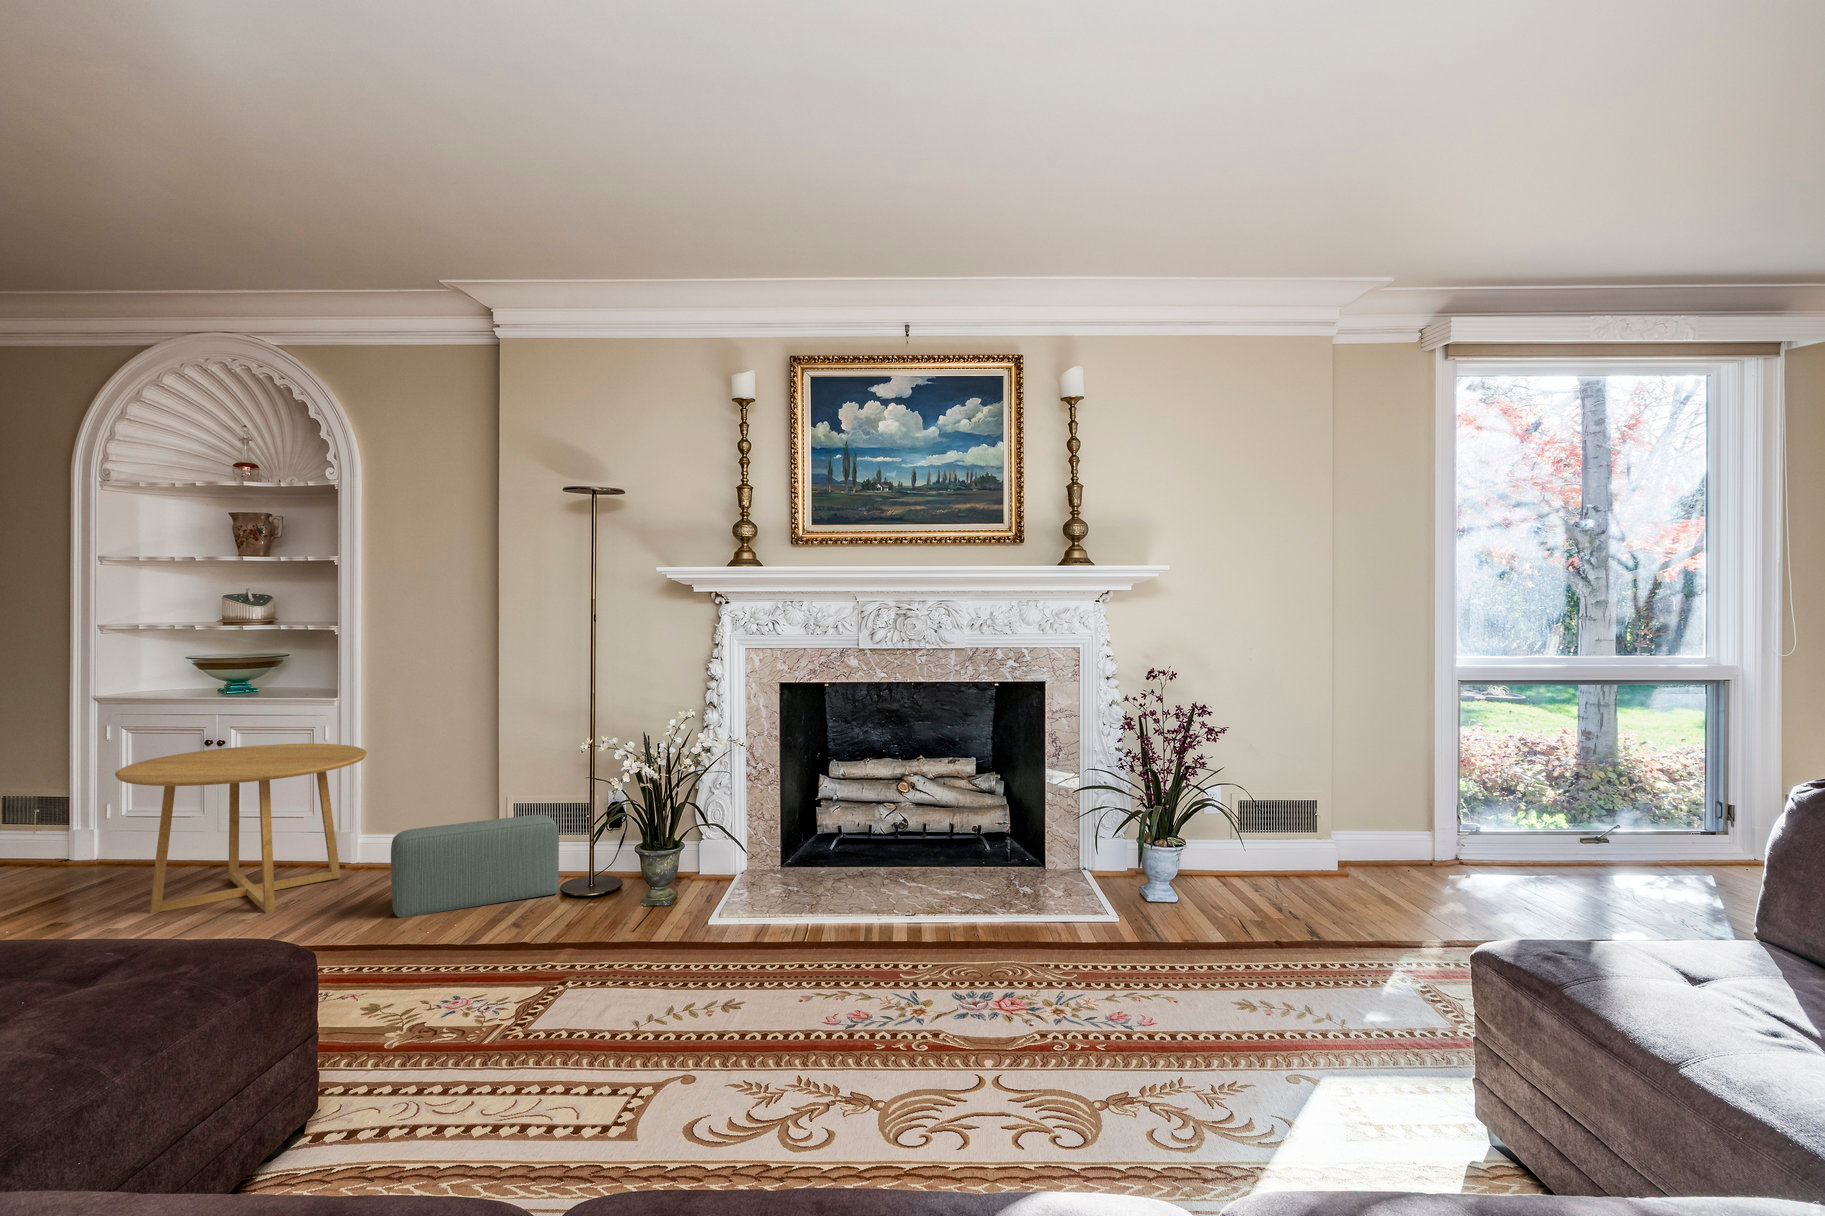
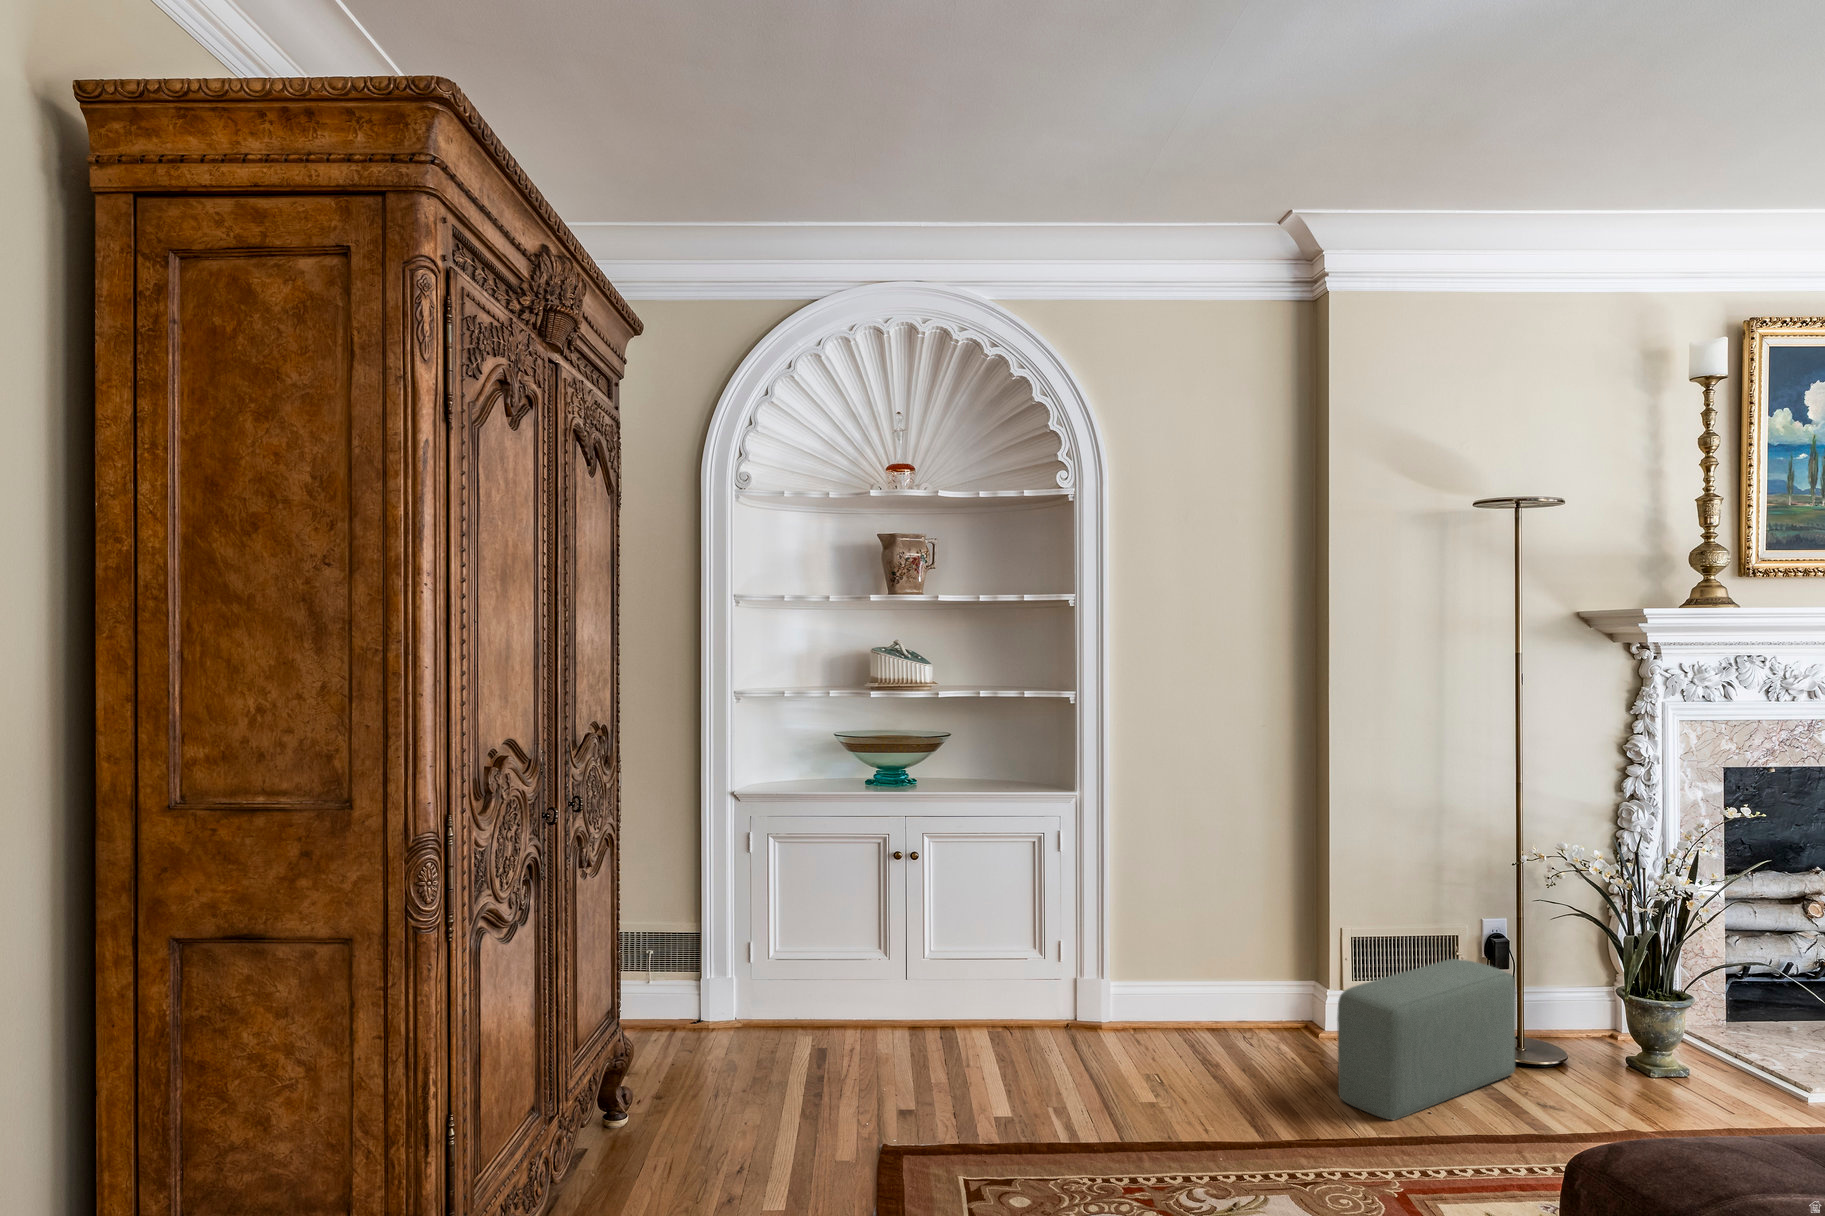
round table: present [115,744,367,913] -> none [934,856,1234,1119]

